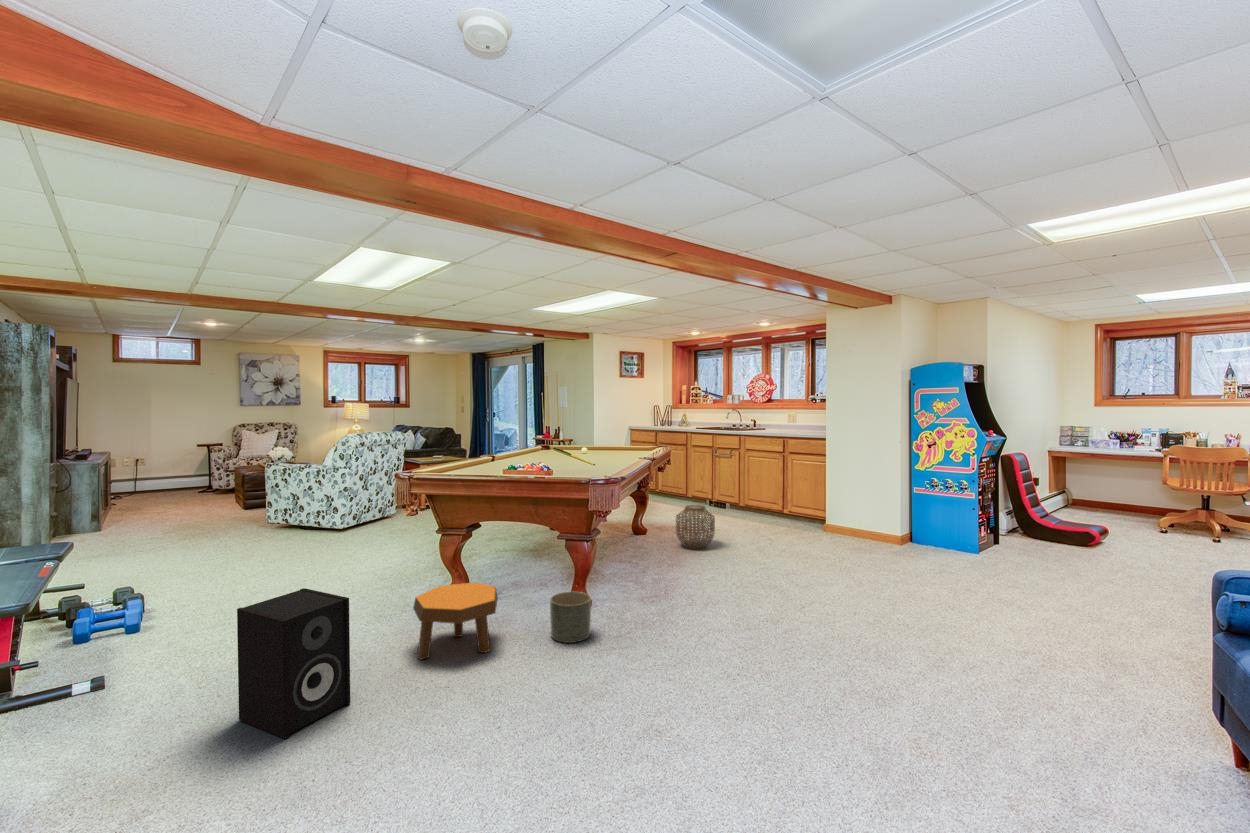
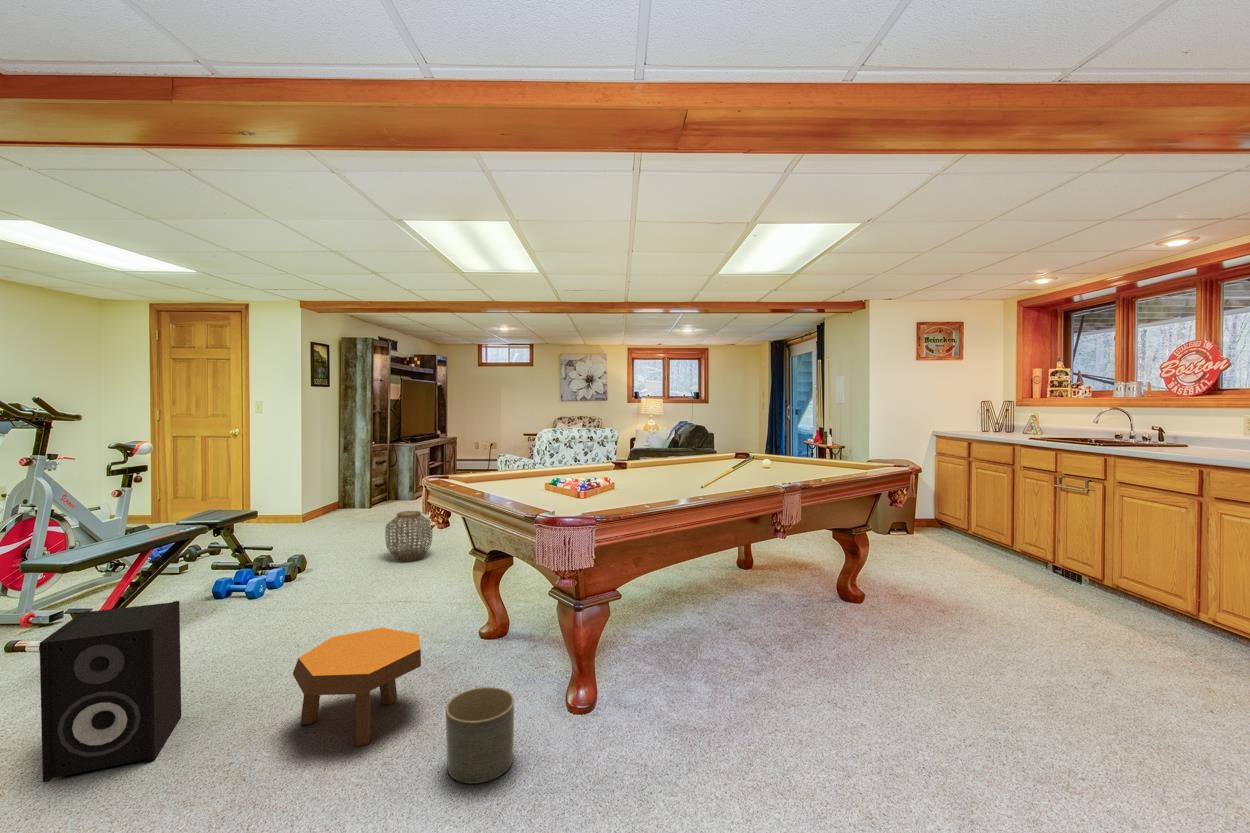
woven basket: present [676,505,715,549] -> present [385,511,432,561]

